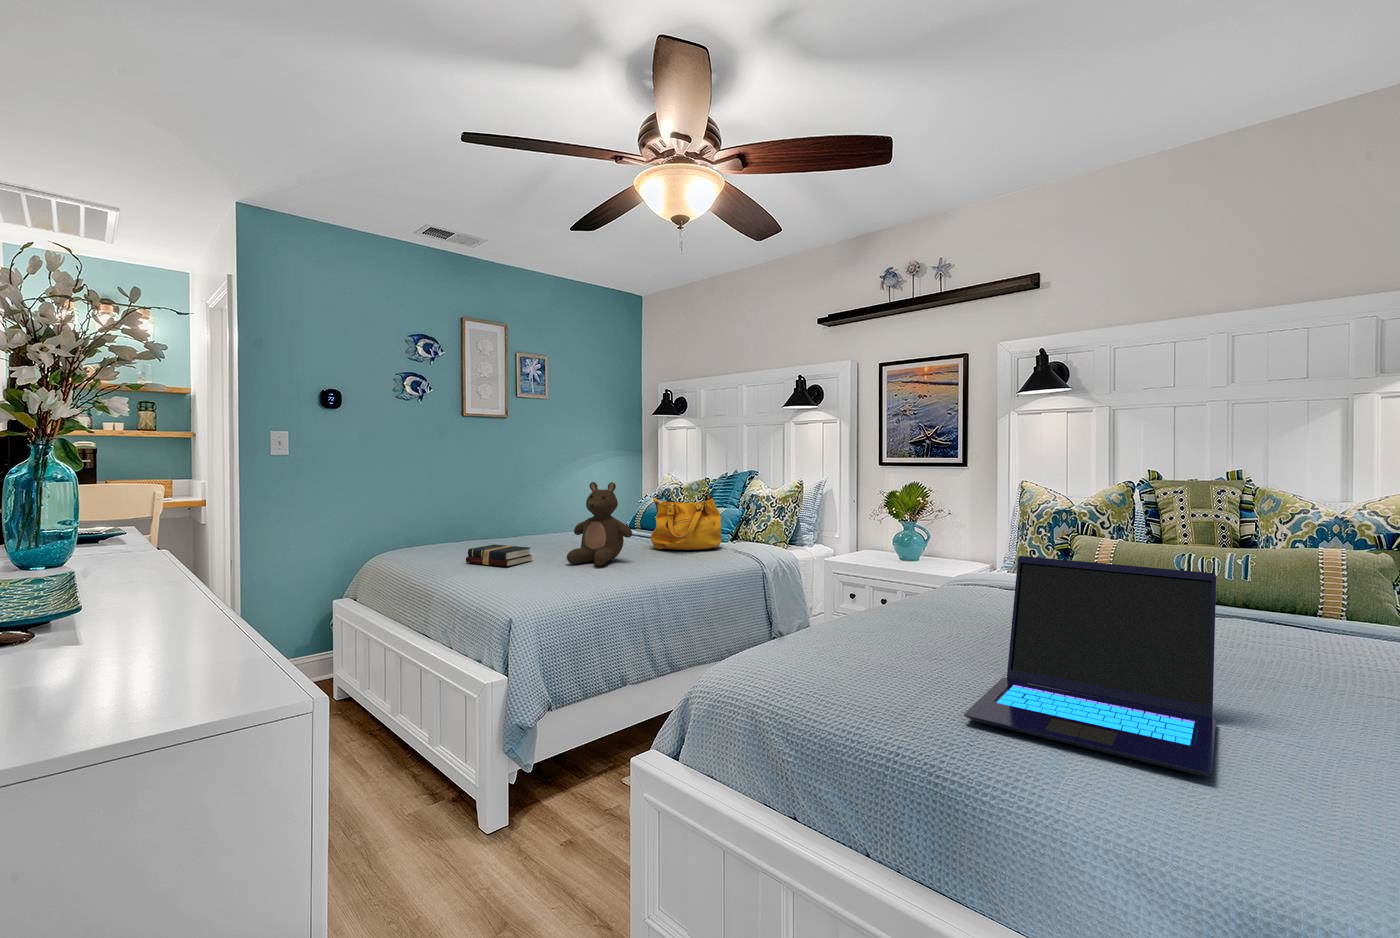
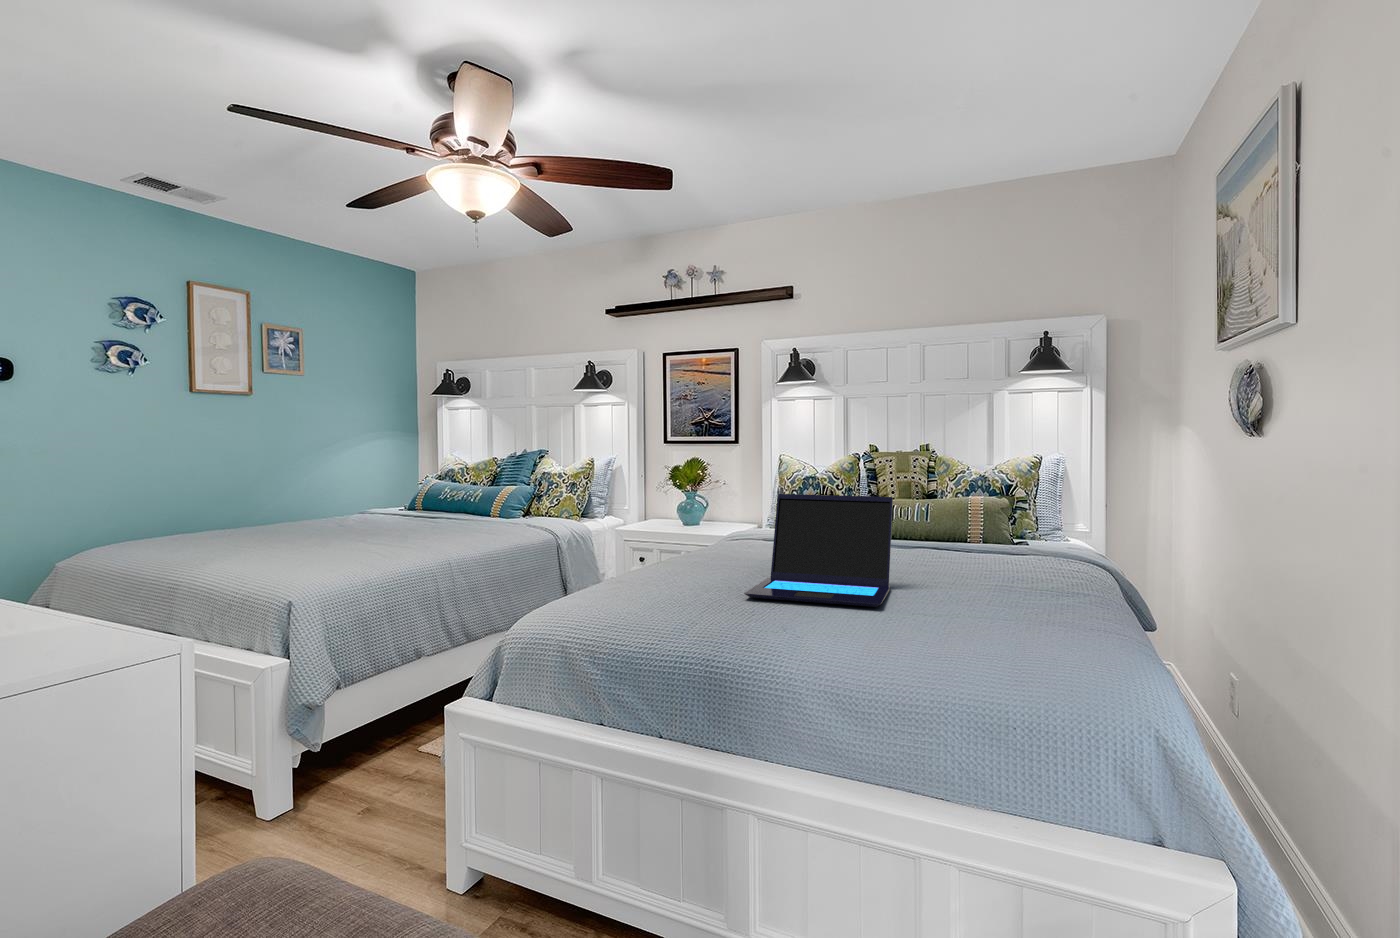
stuffed bear: present [567,482,632,566] -> none [367,456,436,537]
handbag: present [651,494,722,550] -> none [447,470,519,524]
hardback book: present [466,544,533,566] -> none [251,521,327,540]

